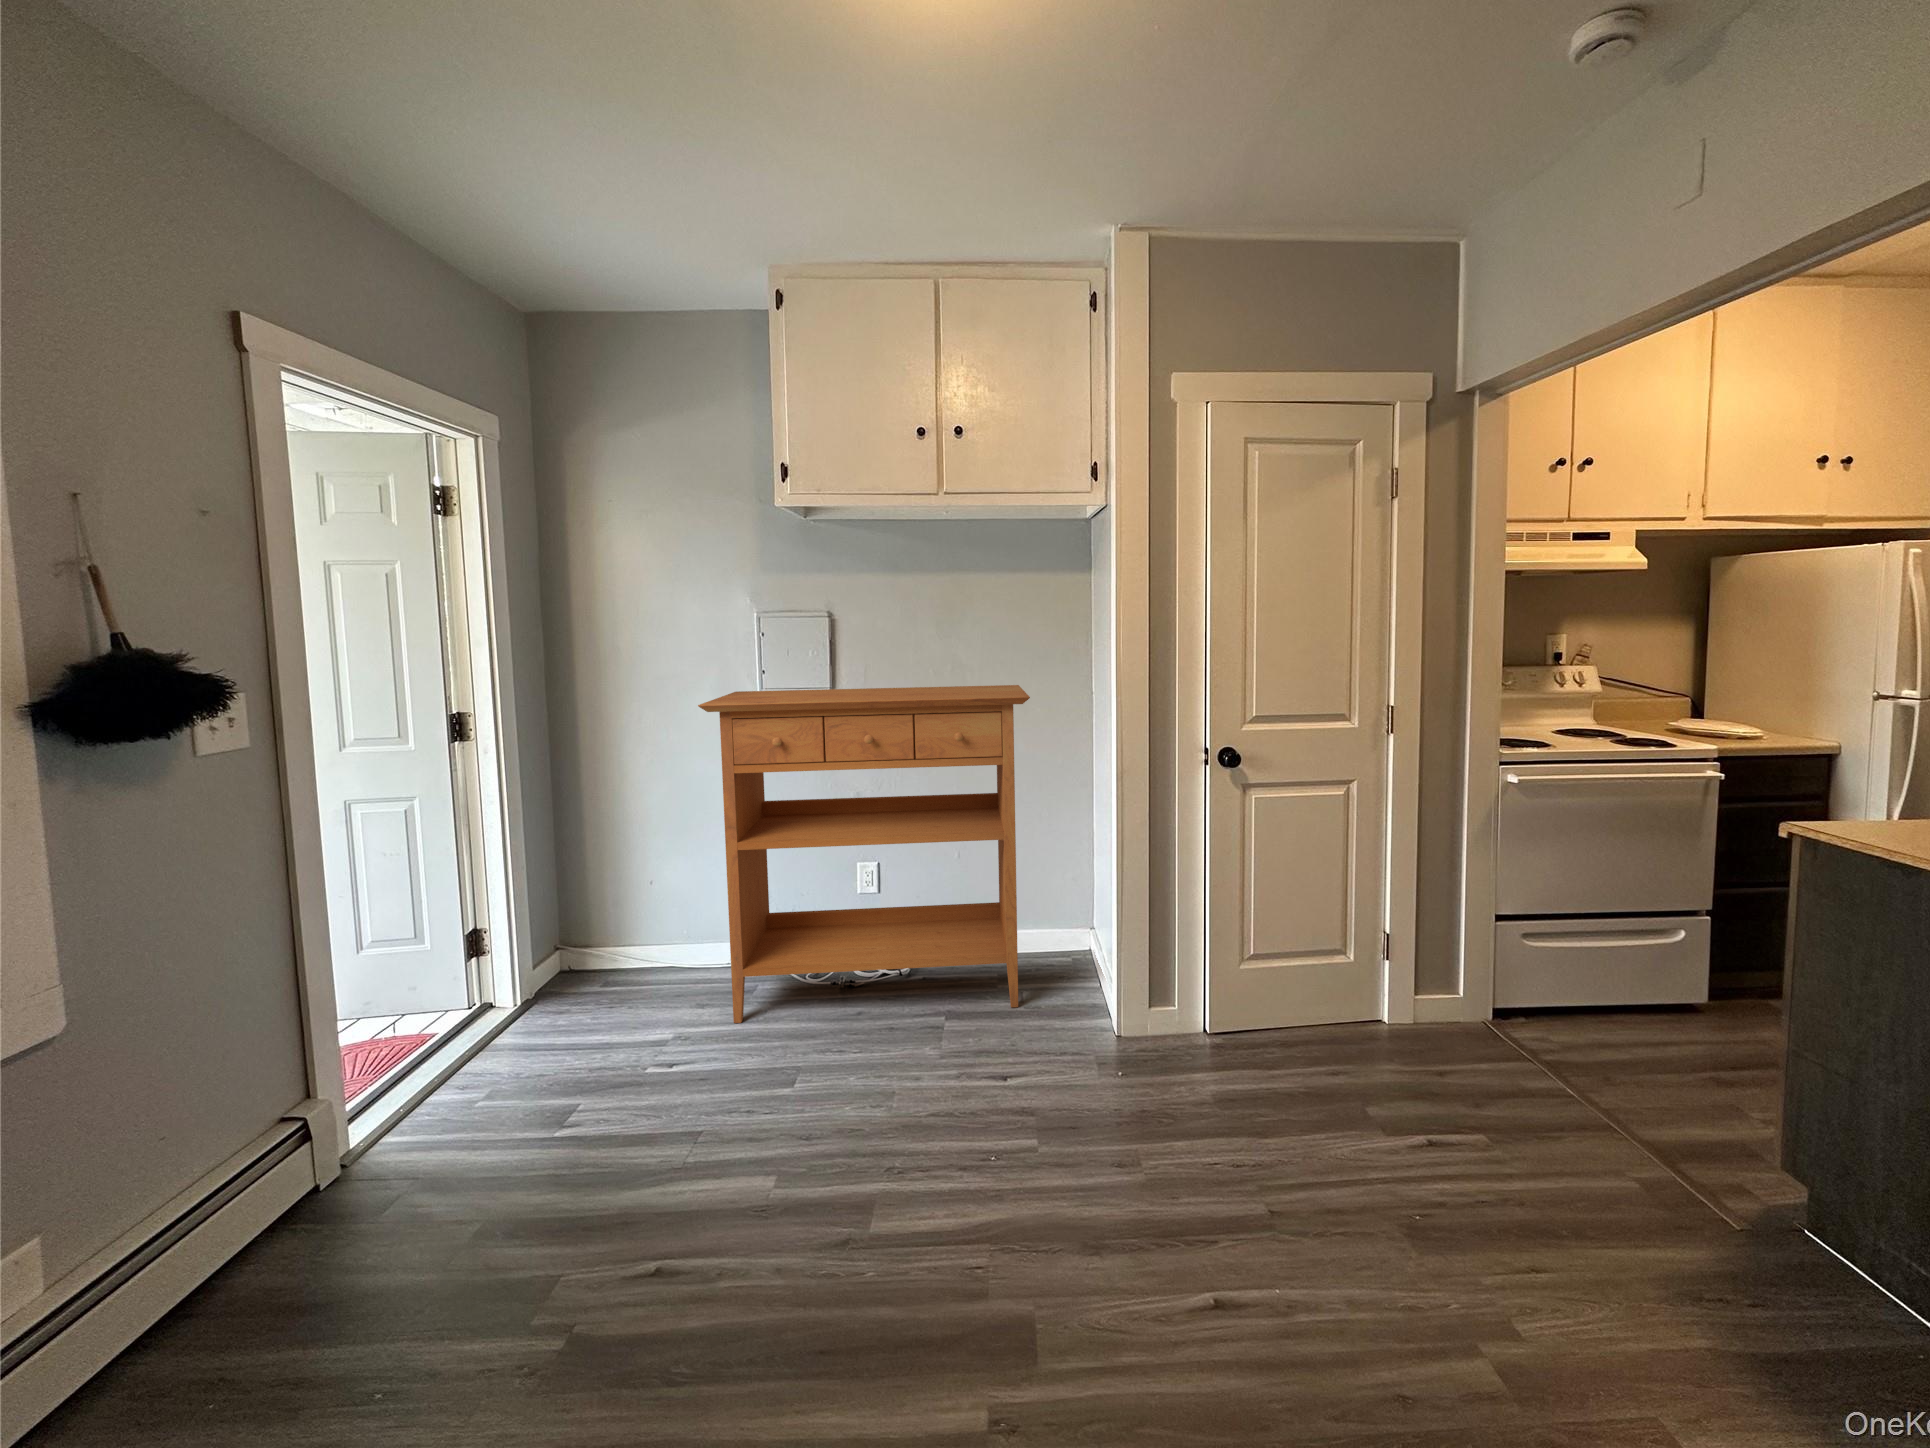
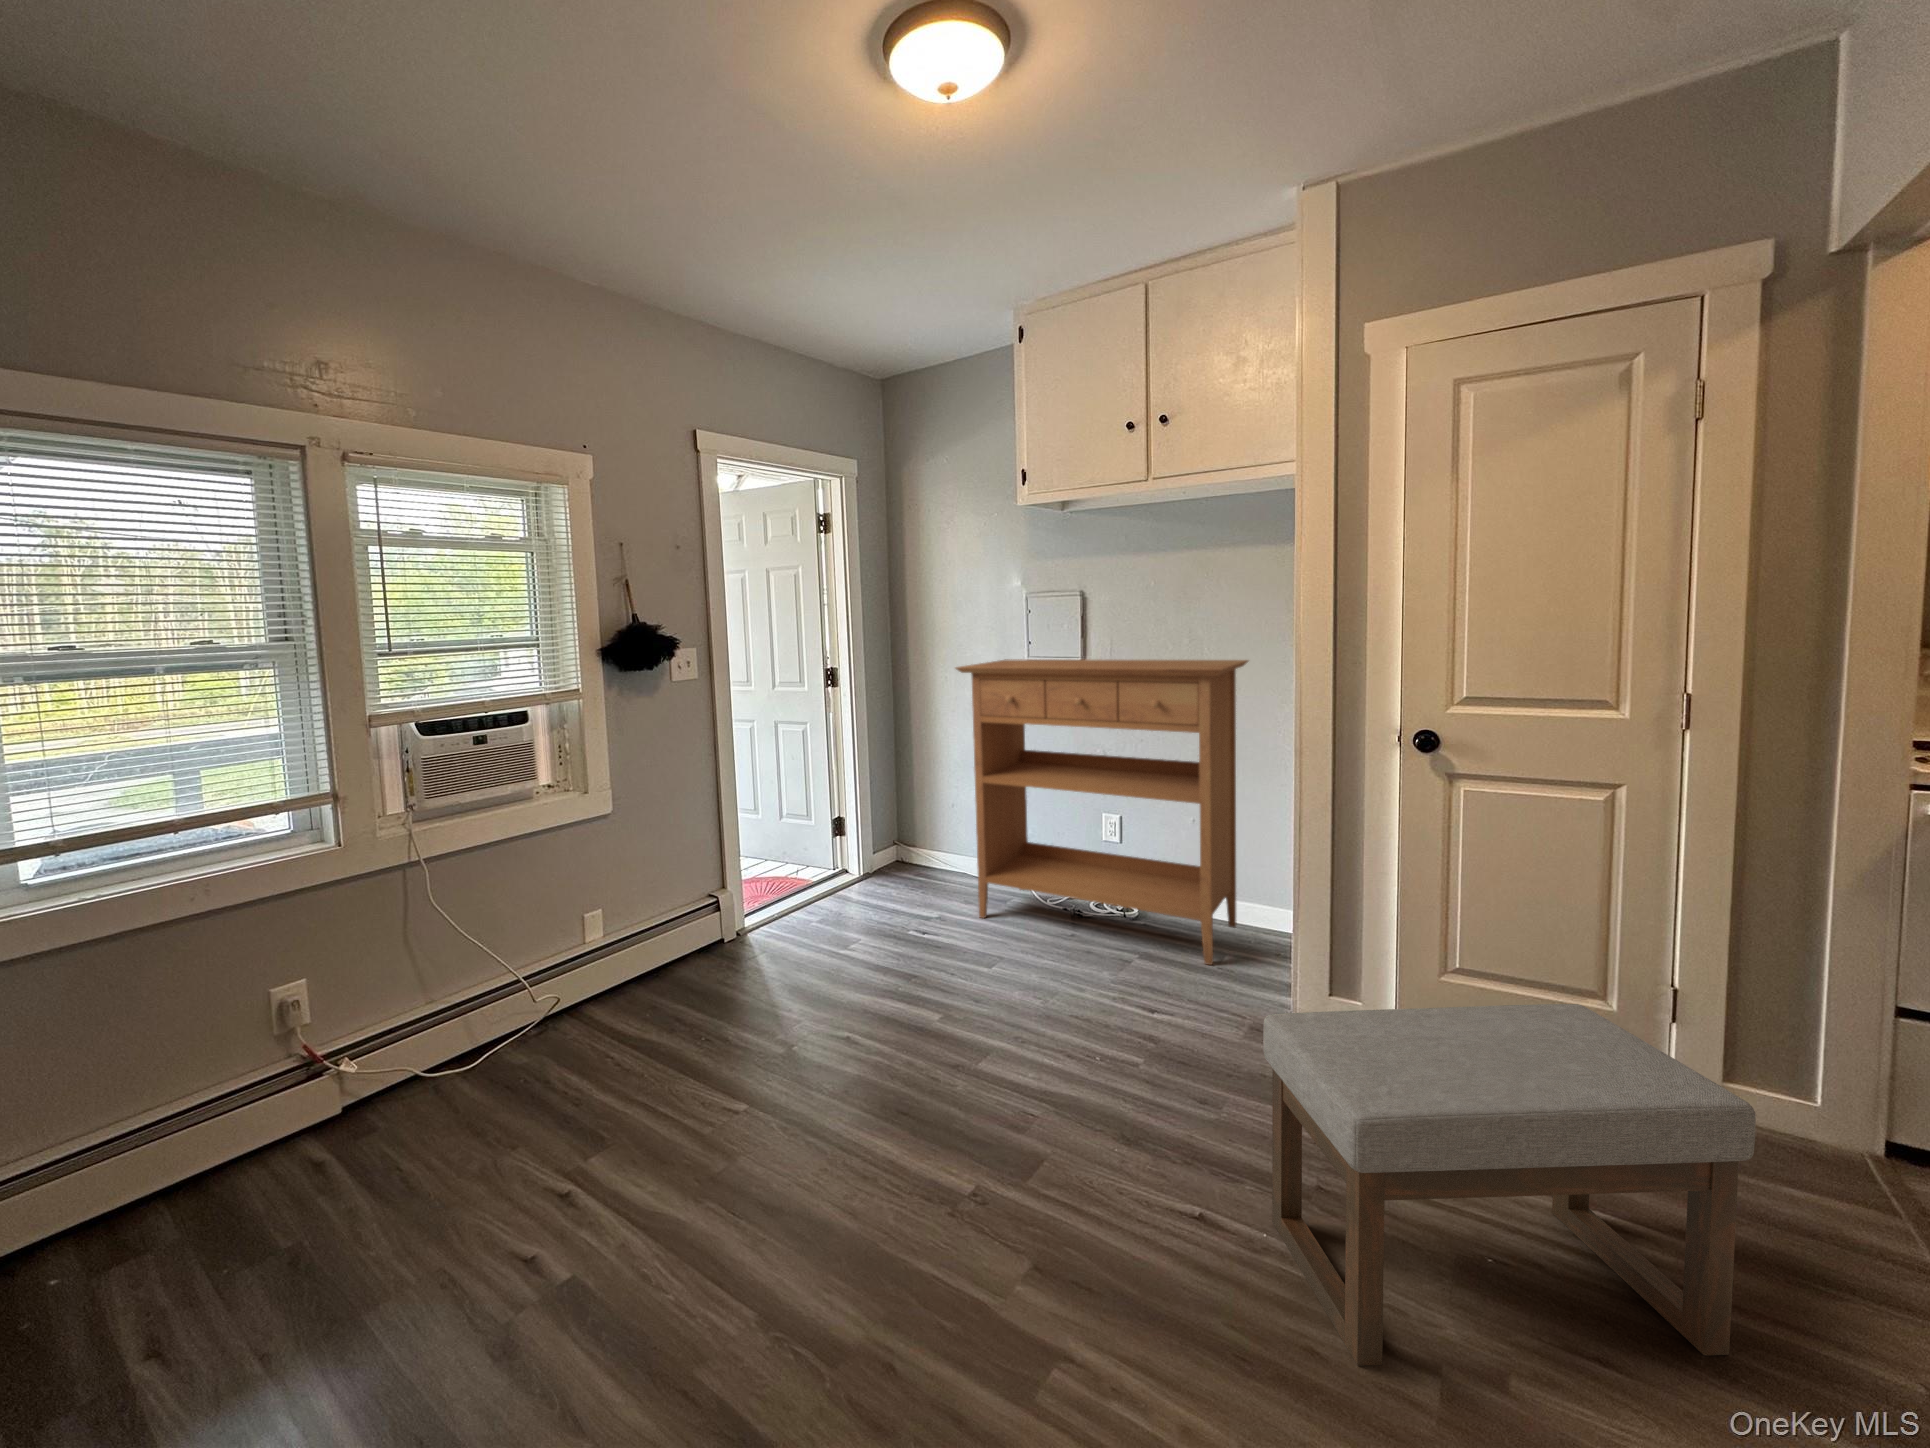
ottoman: none [1249,968,1565,1375] -> present [1263,1004,1756,1366]

